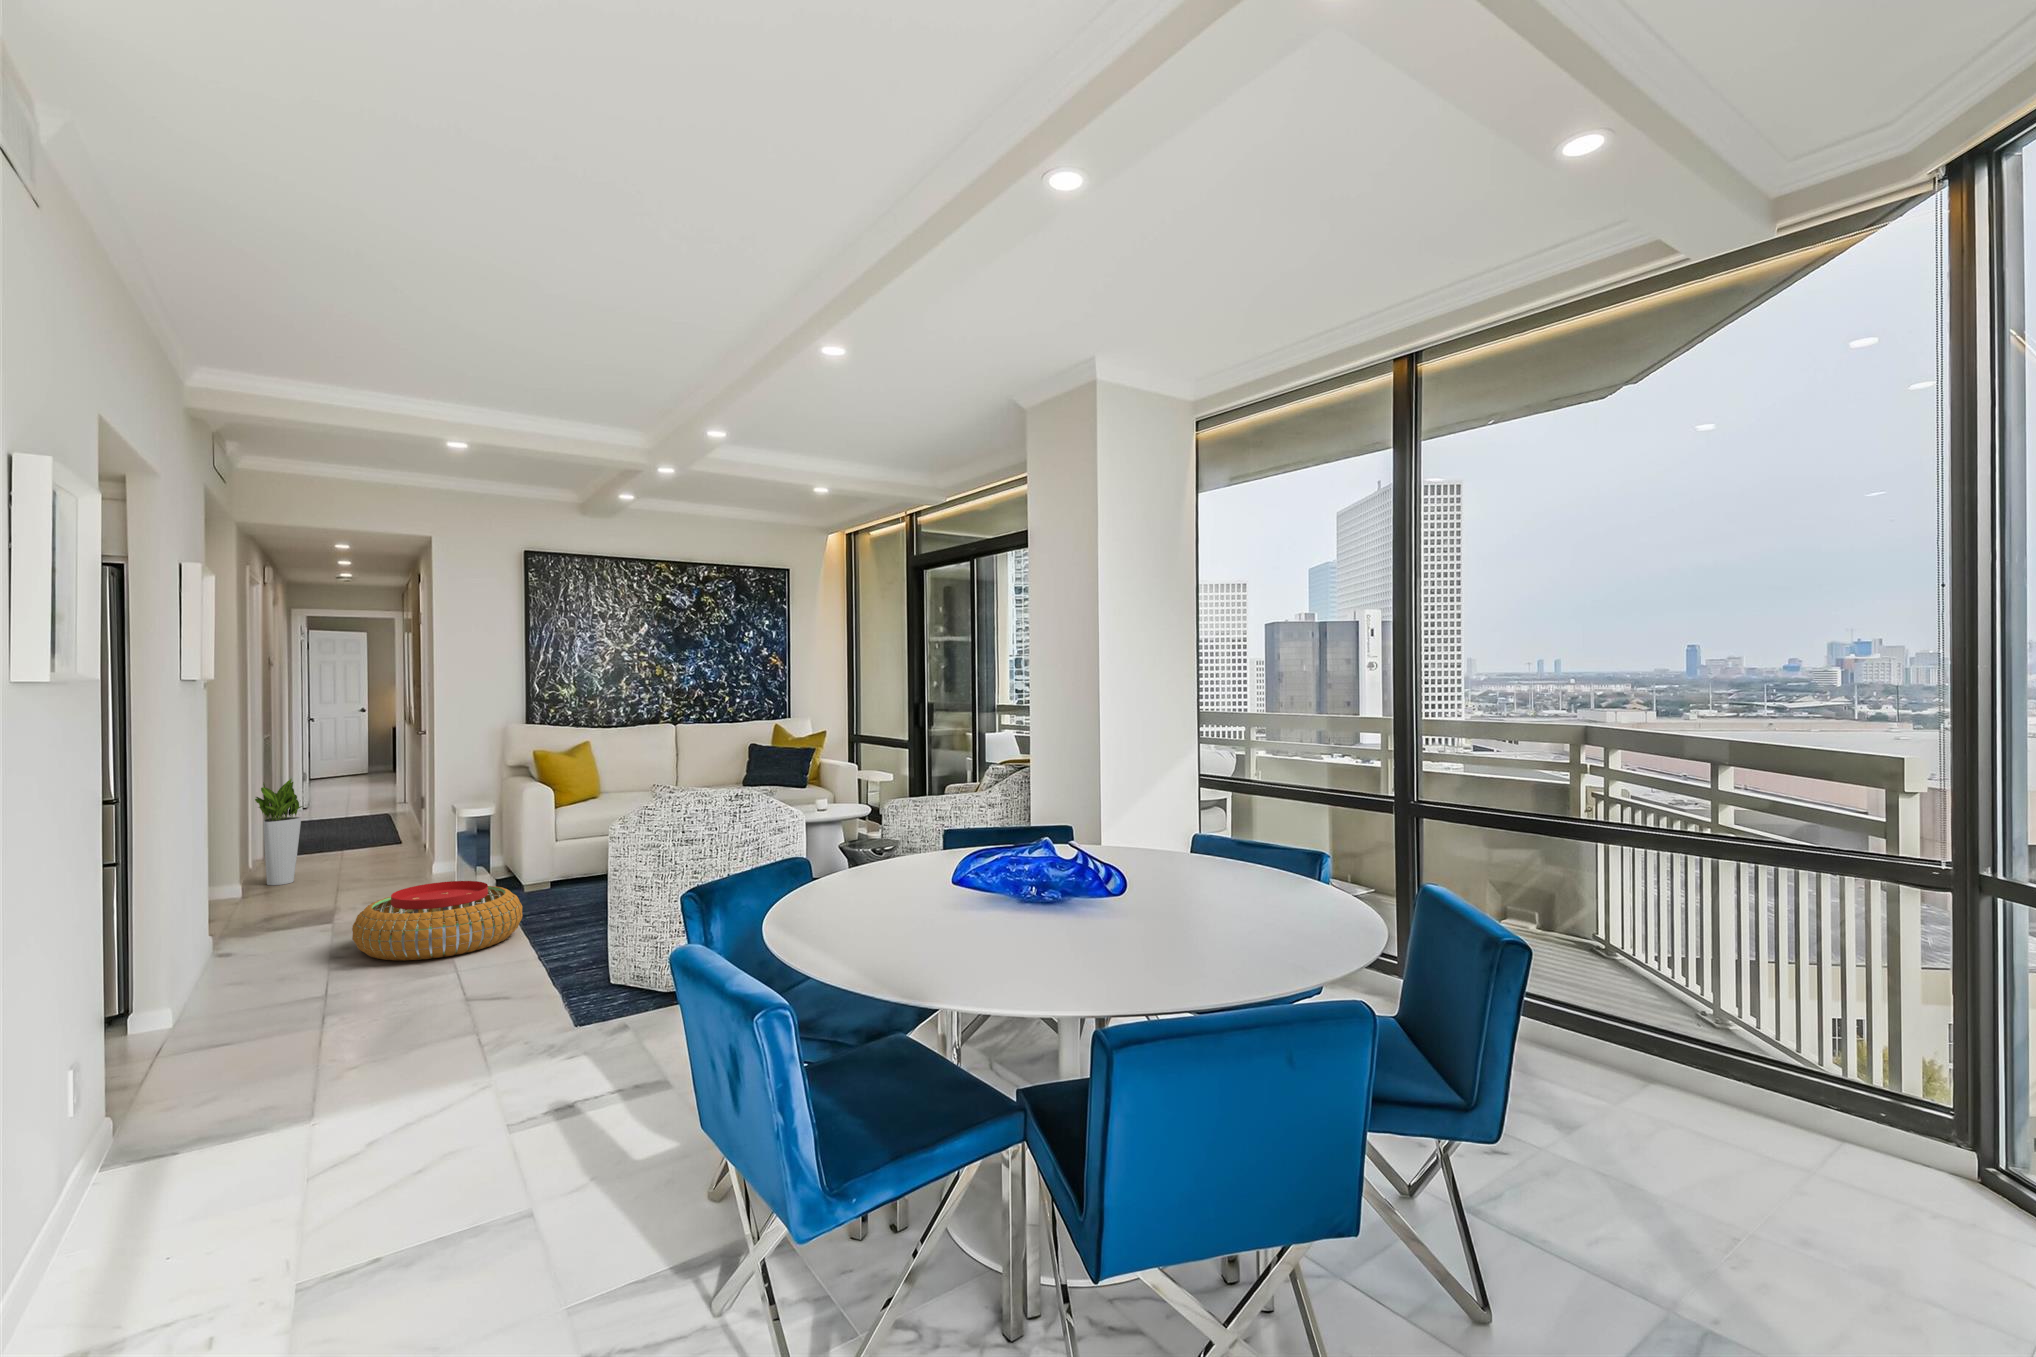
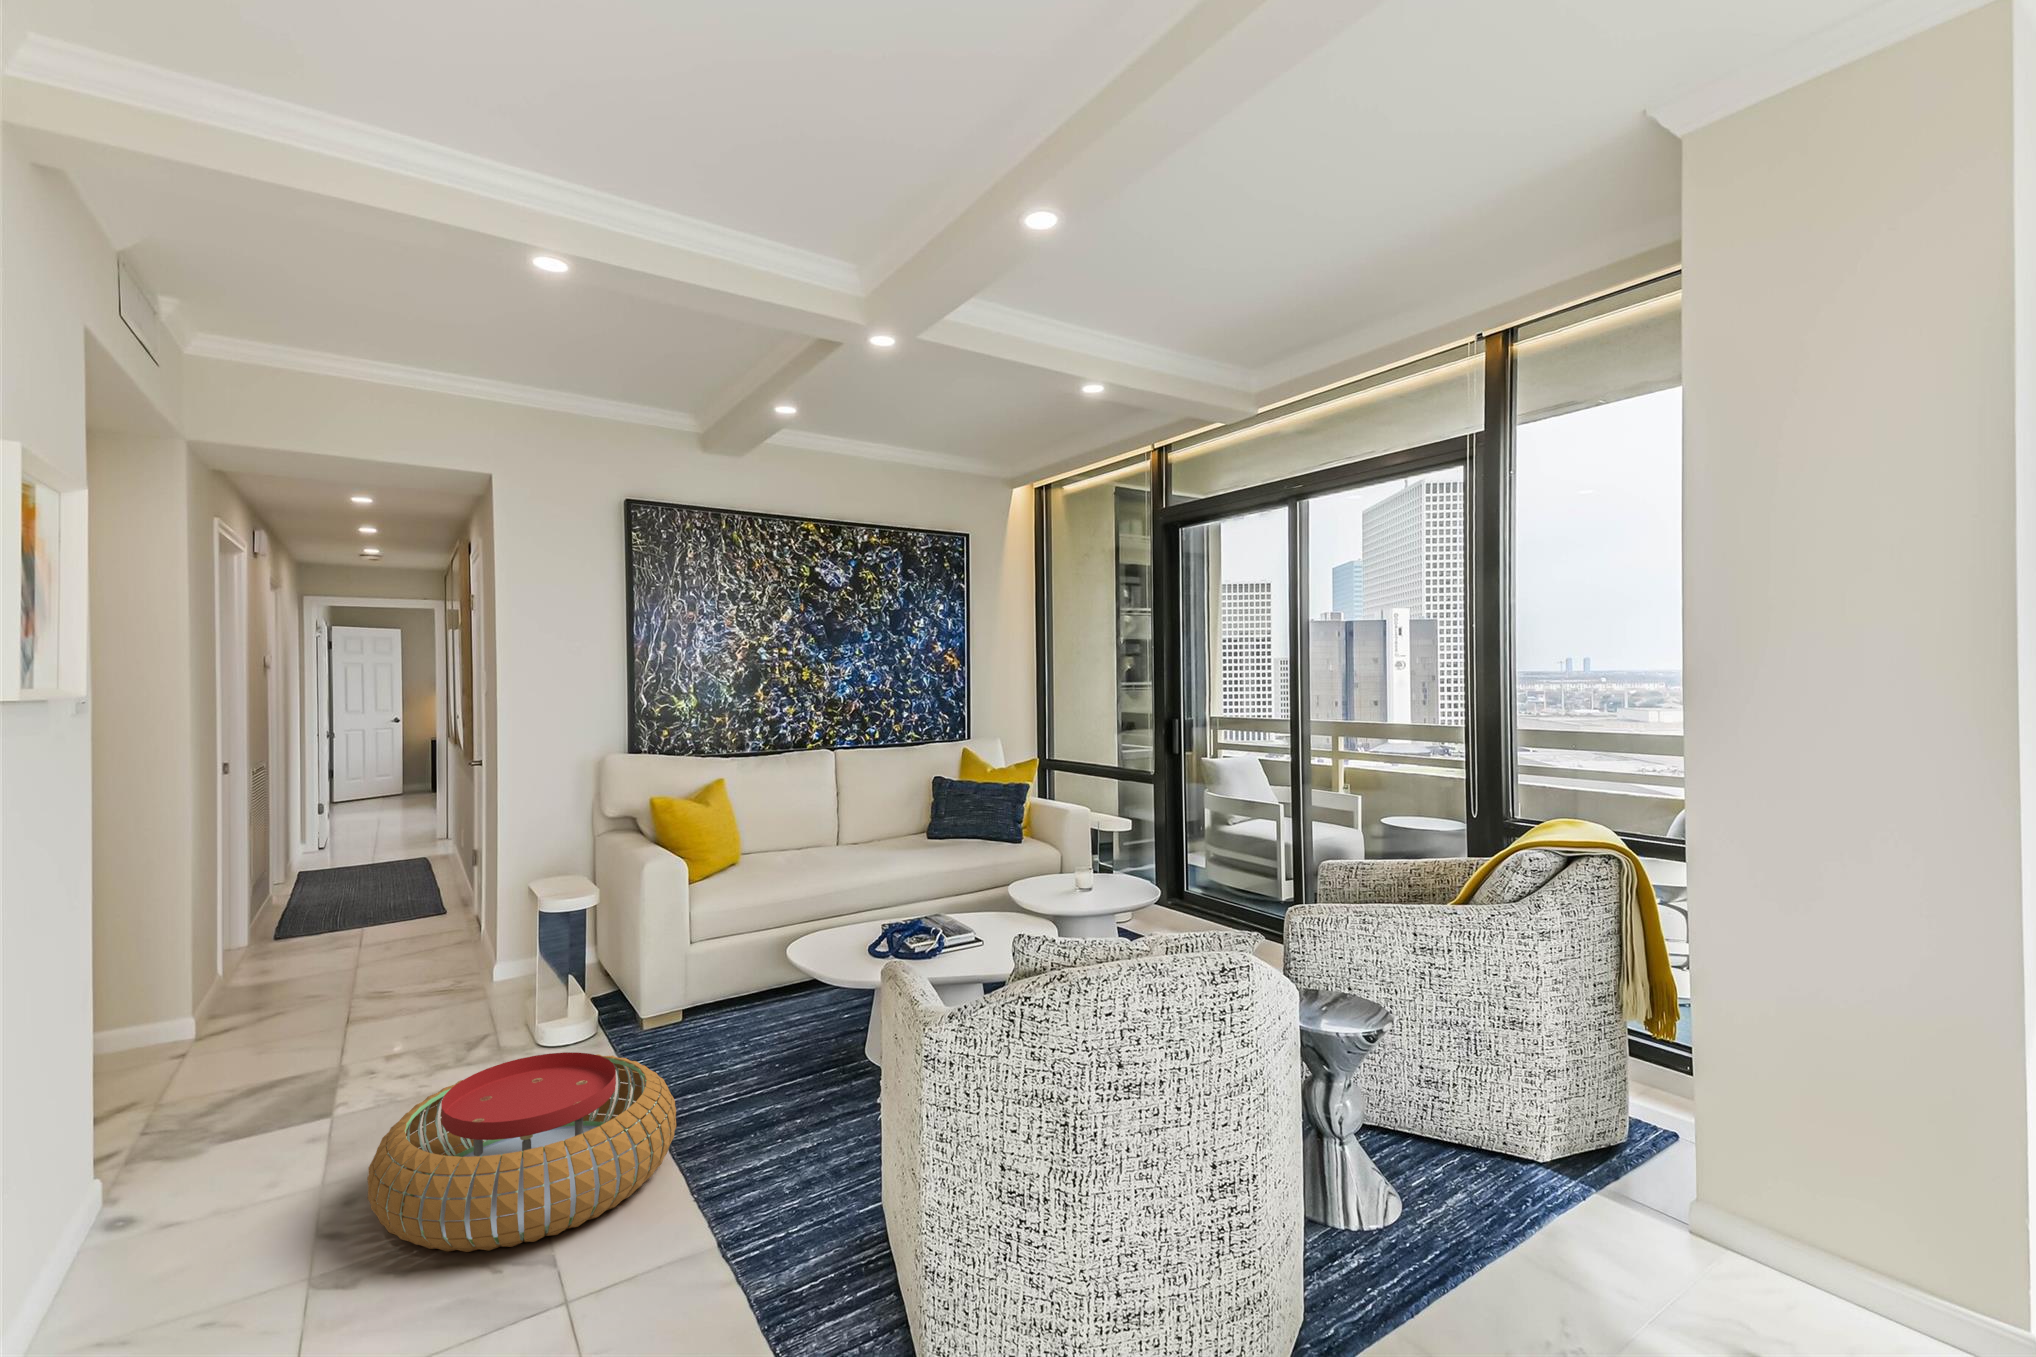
planter: present [255,779,302,885] -> none [226,840,309,1008]

